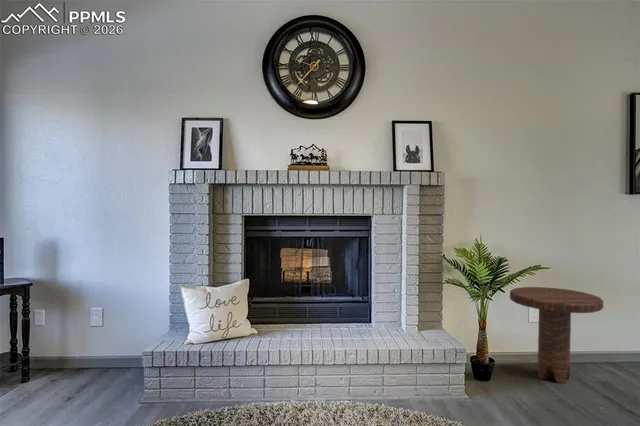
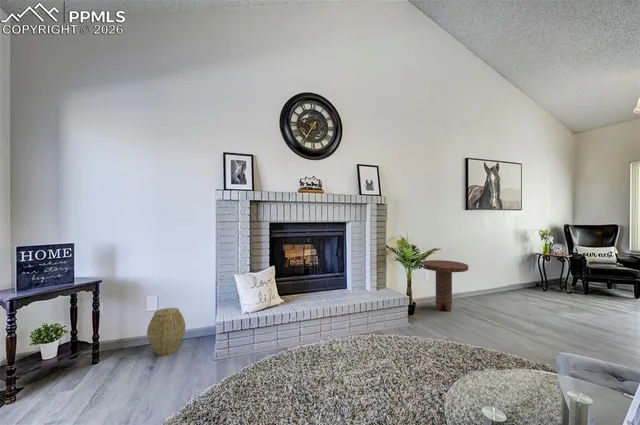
woven basket: none [79,324,128,383] -> present [147,308,185,355]

